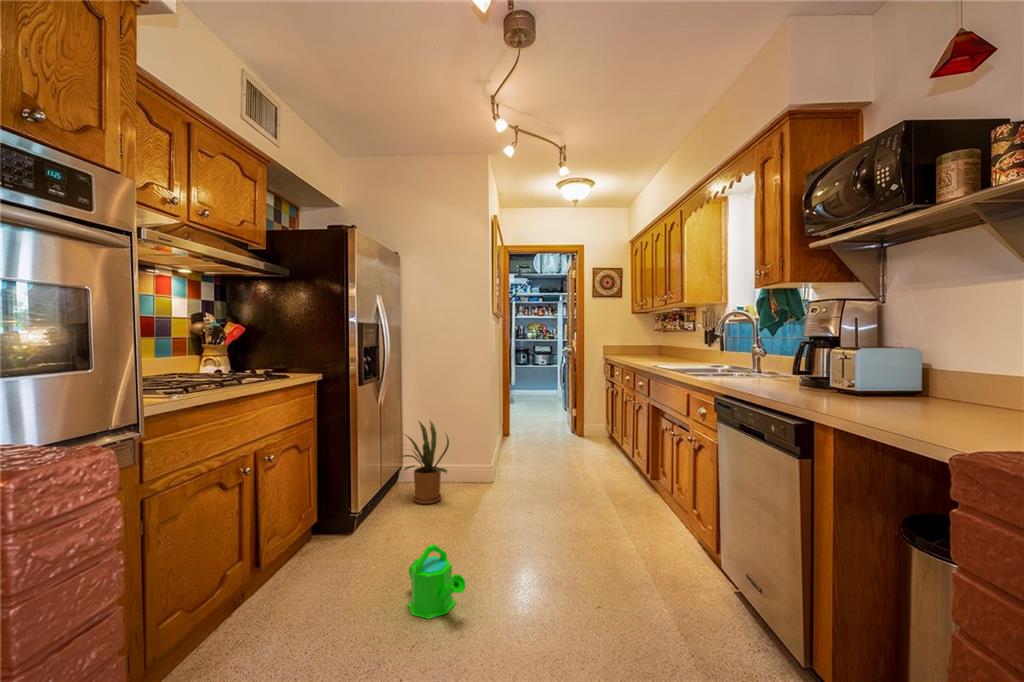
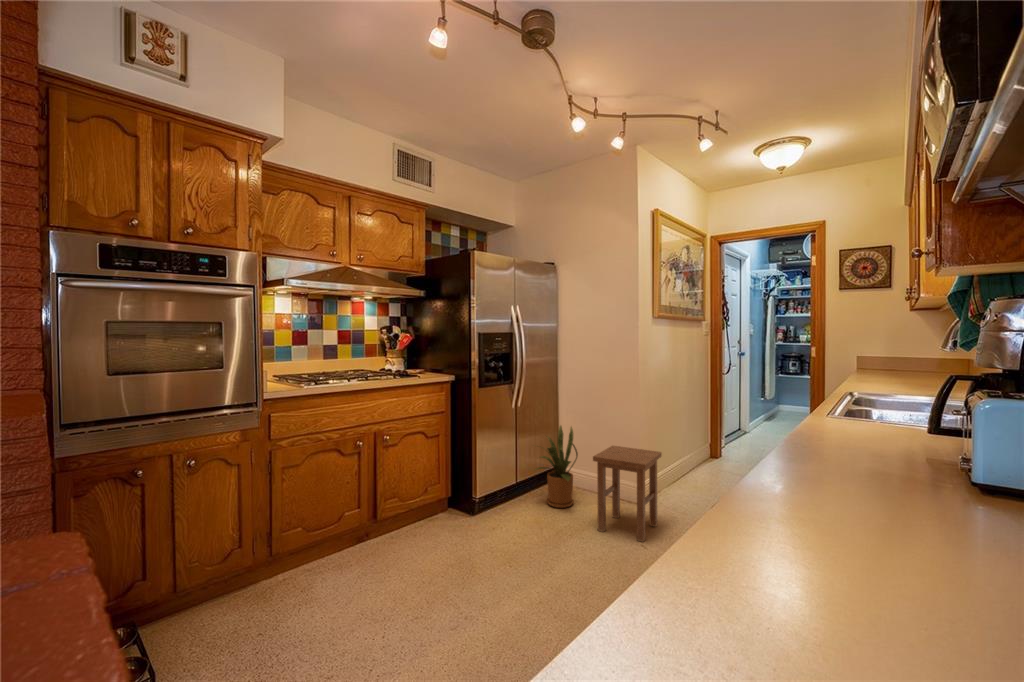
stool: none [481,430,533,513] -> present [593,446,662,542]
watering can: present [408,544,466,619] -> none [443,537,486,602]

